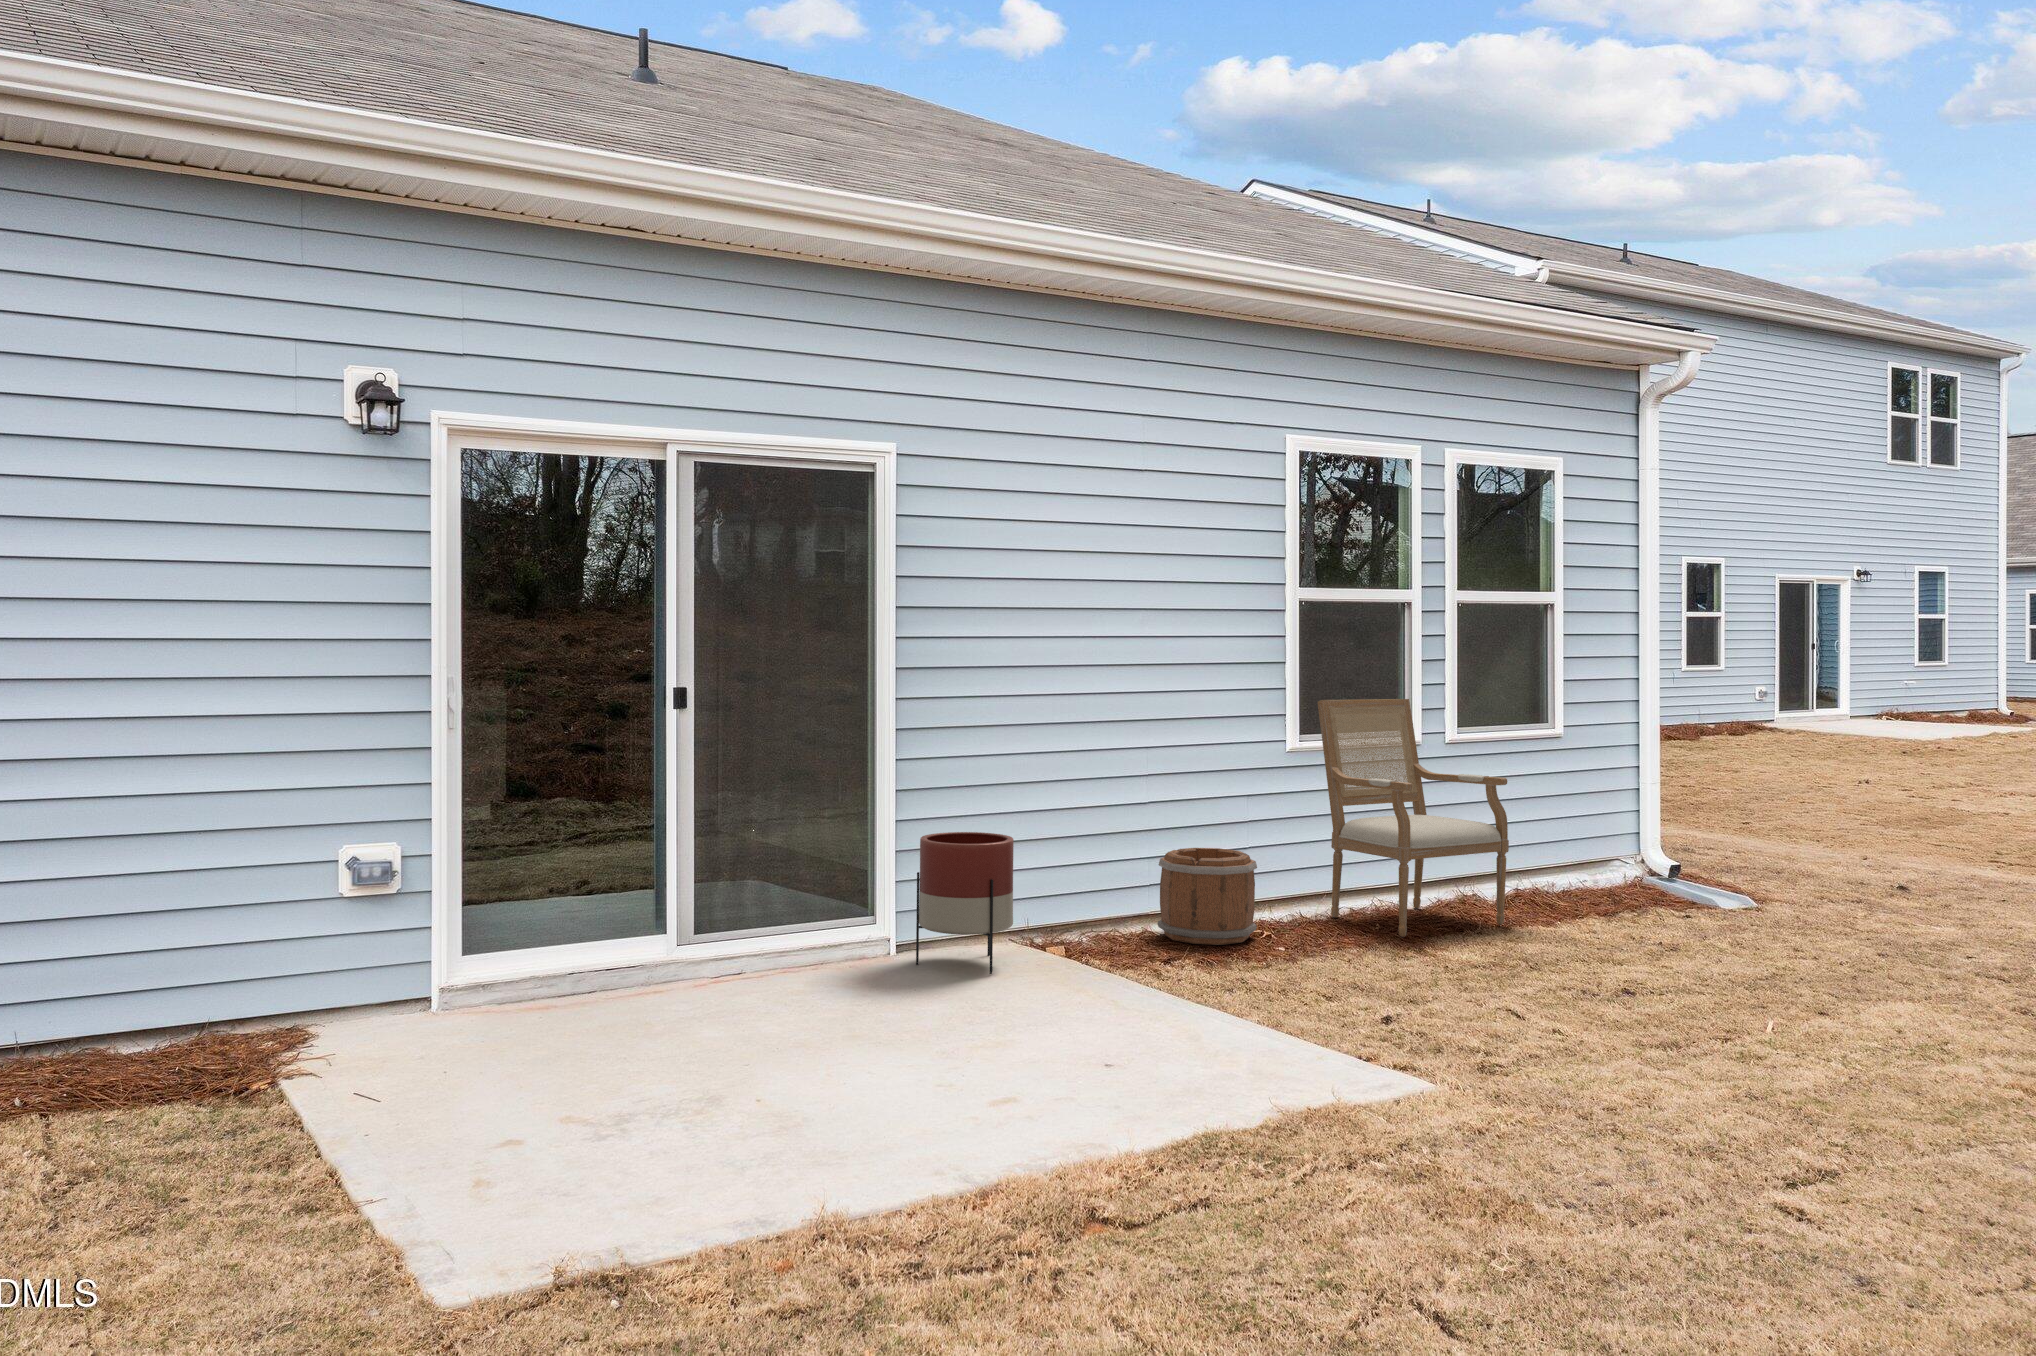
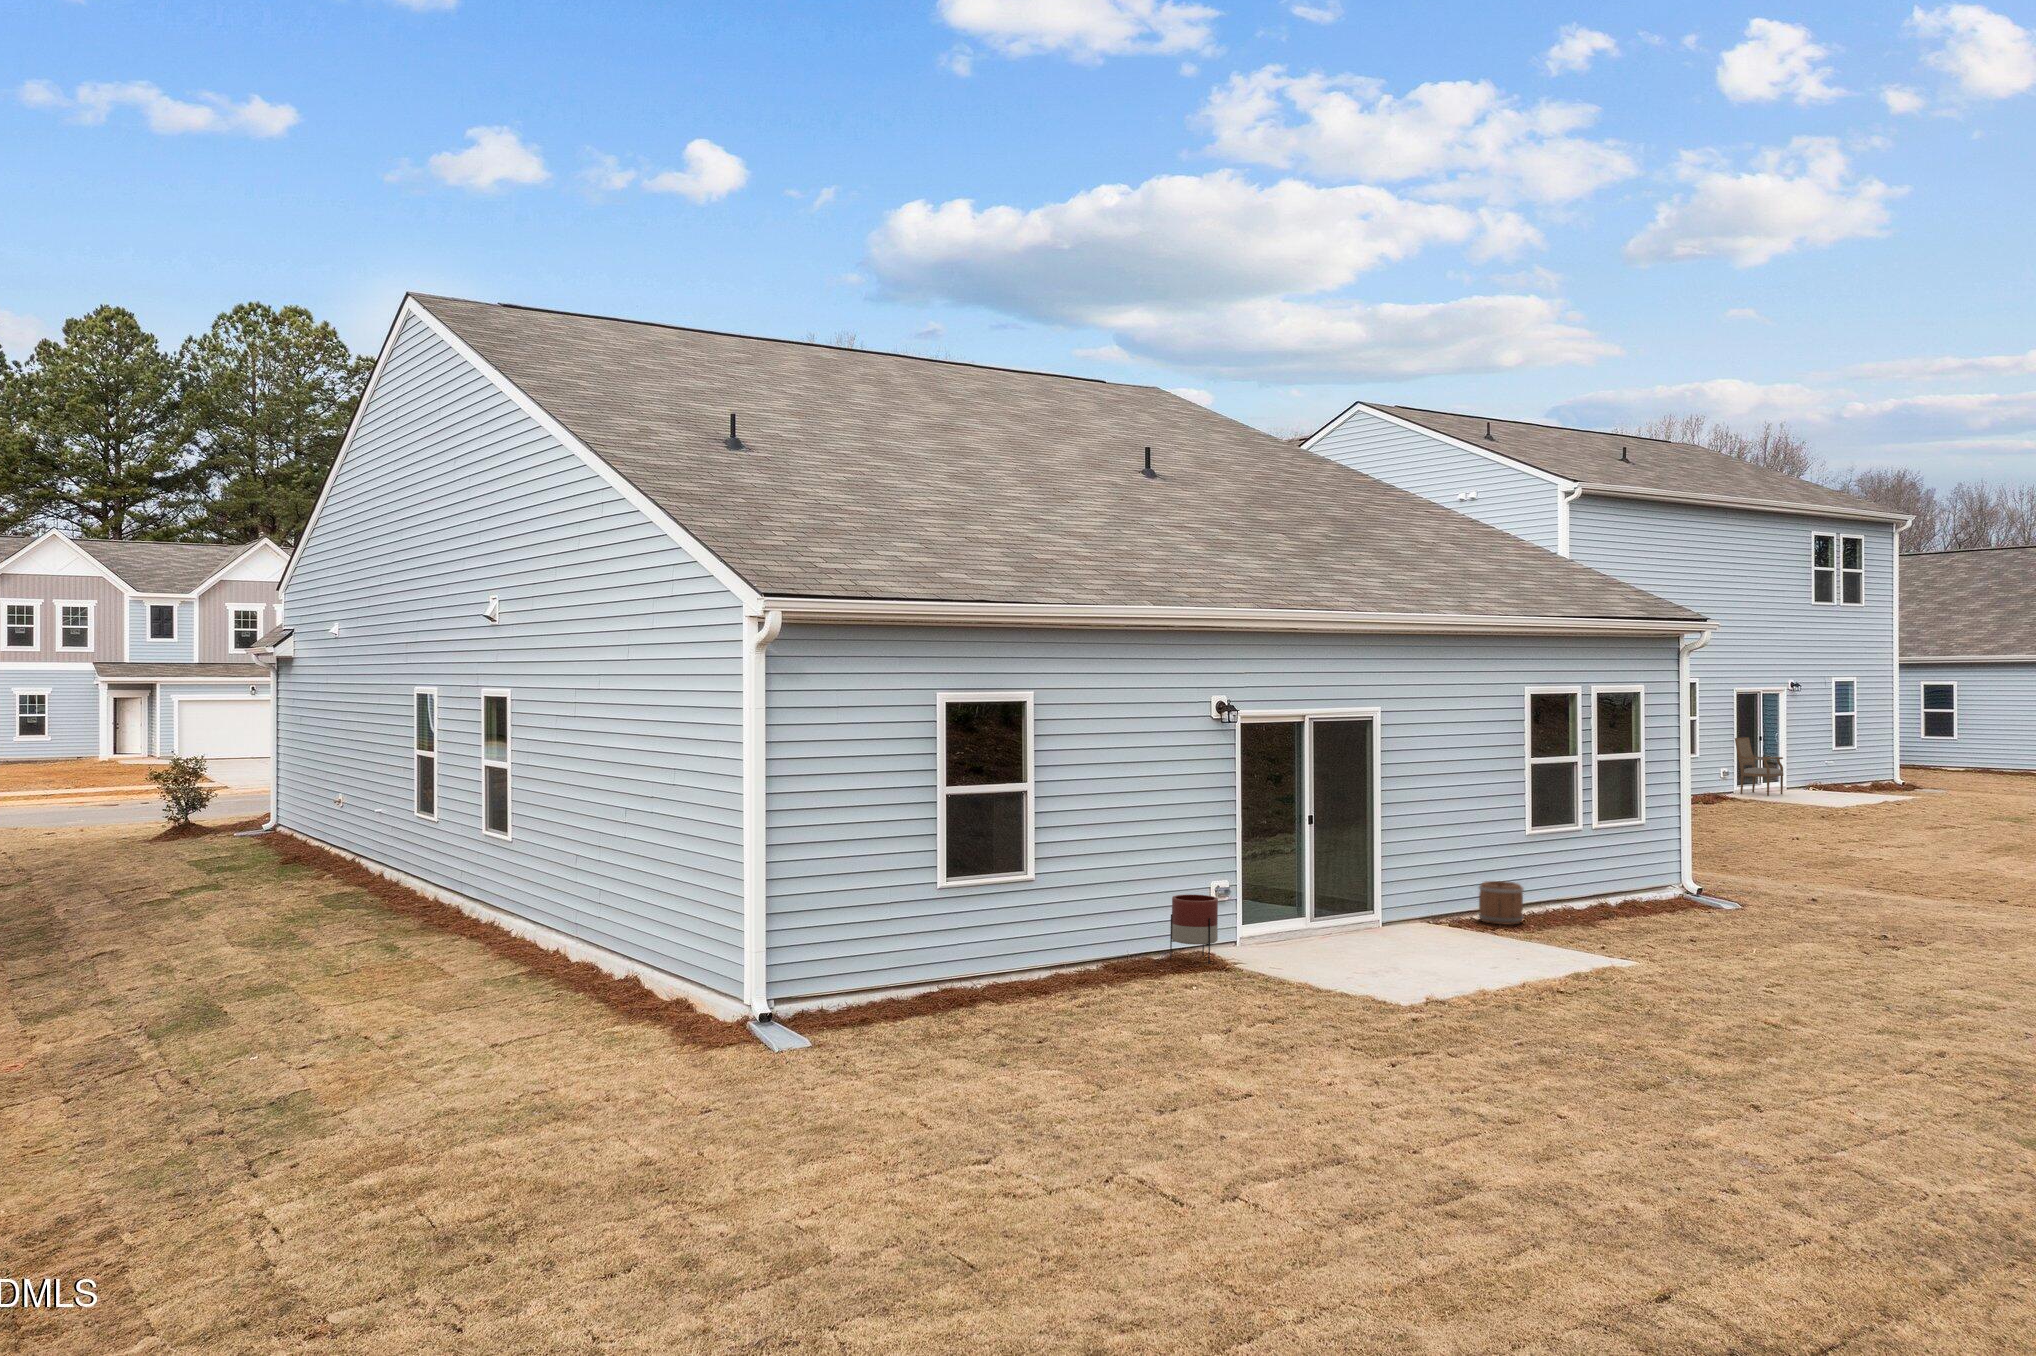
chair: present [1318,699,1509,937] -> present [1735,737,1783,796]
planter: present [916,832,1014,974] -> present [1170,894,1218,964]

